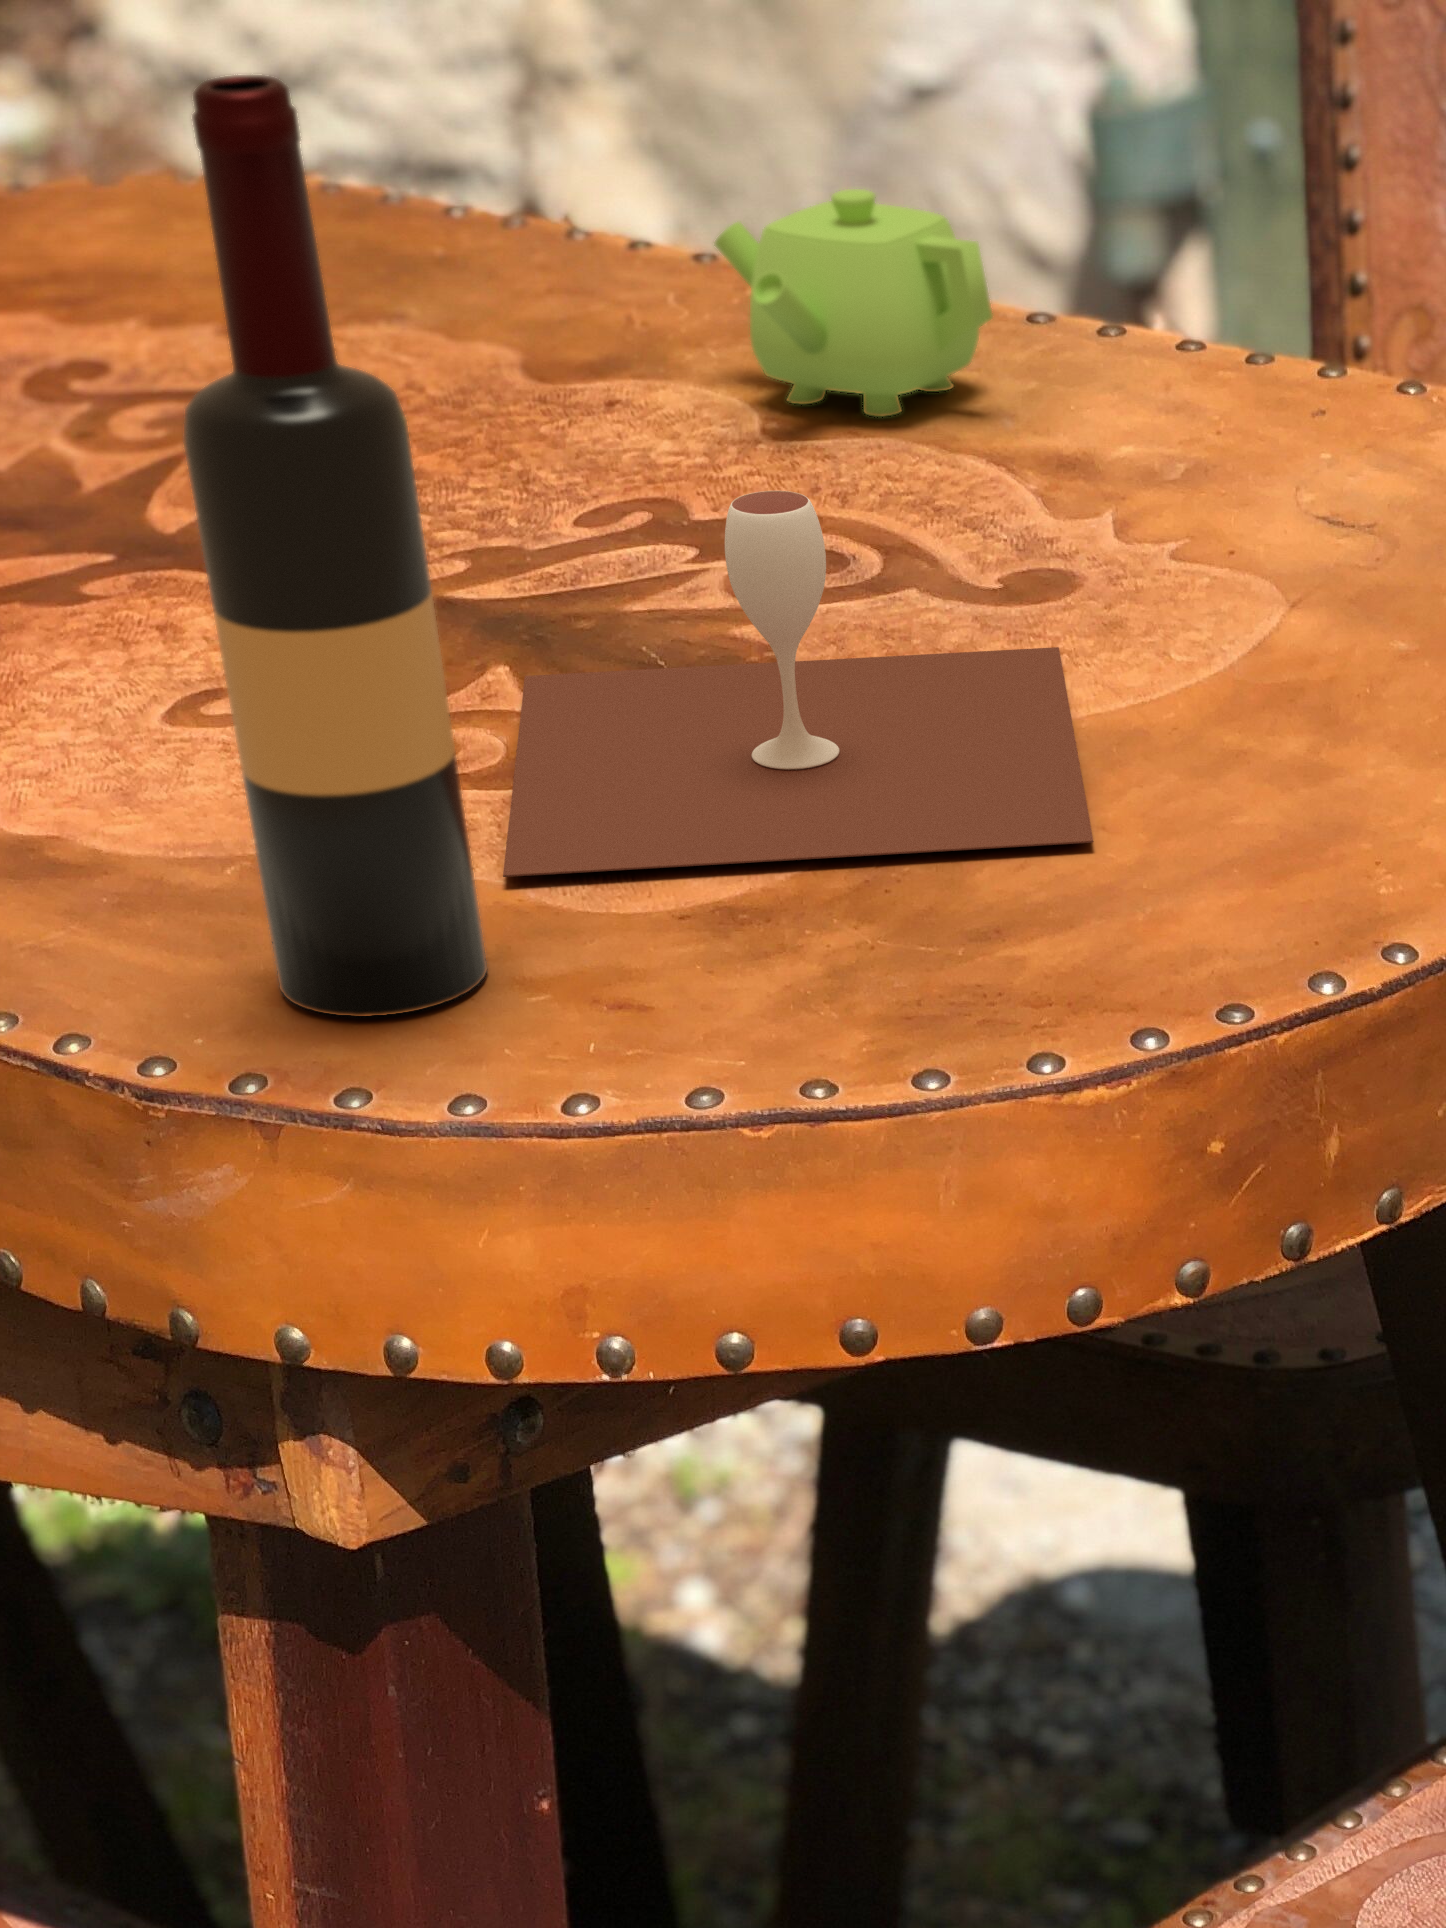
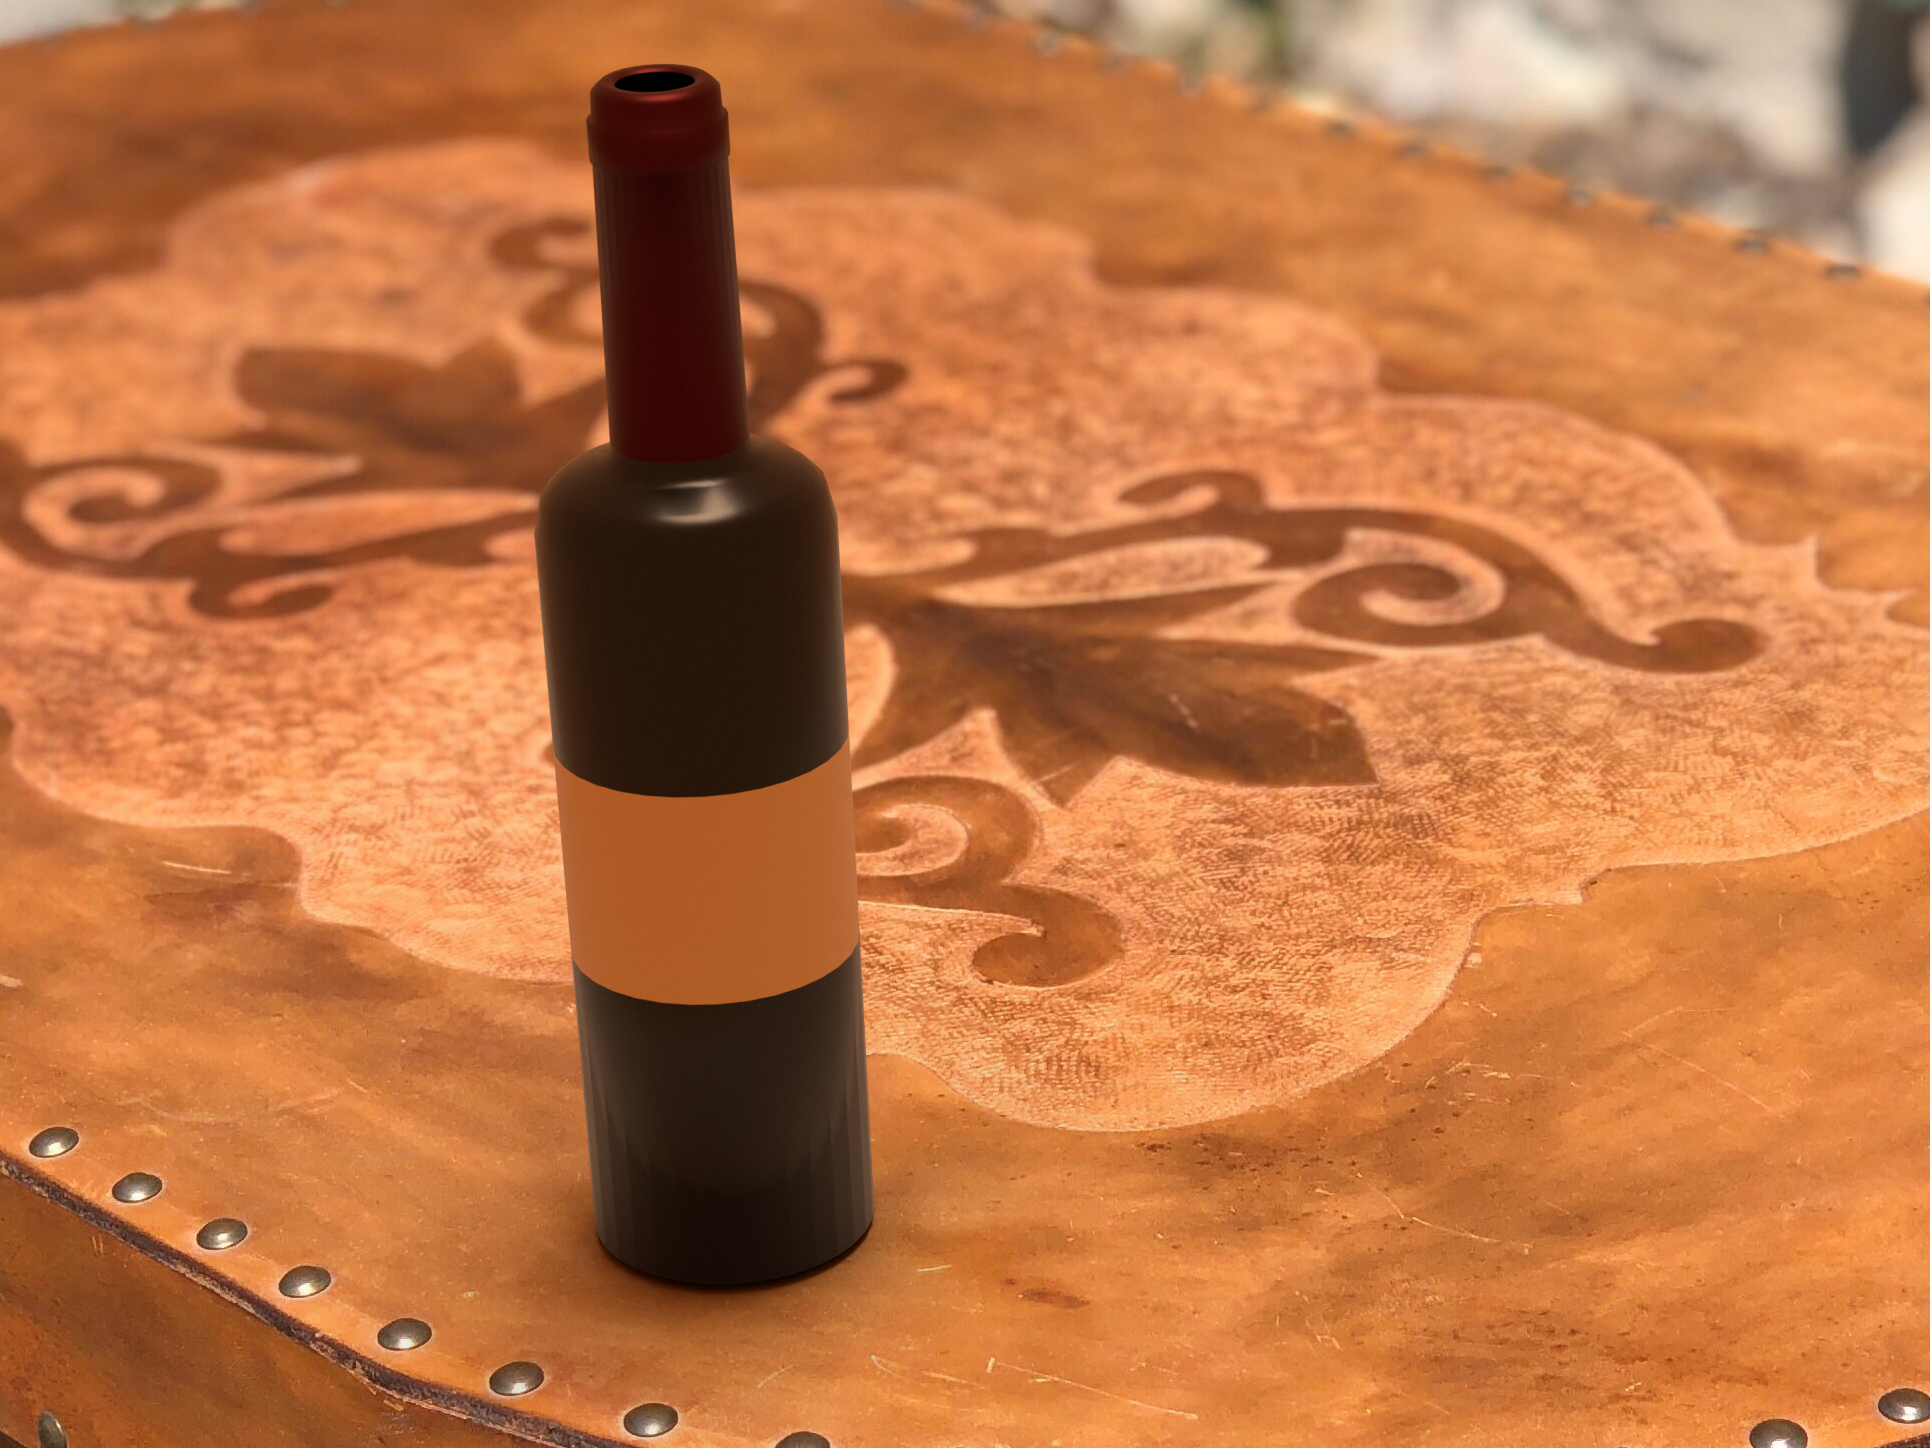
teapot: present [714,189,993,417] -> none [1336,97,1675,375]
wine glass: present [503,491,1093,877] -> none [922,559,1731,1083]

